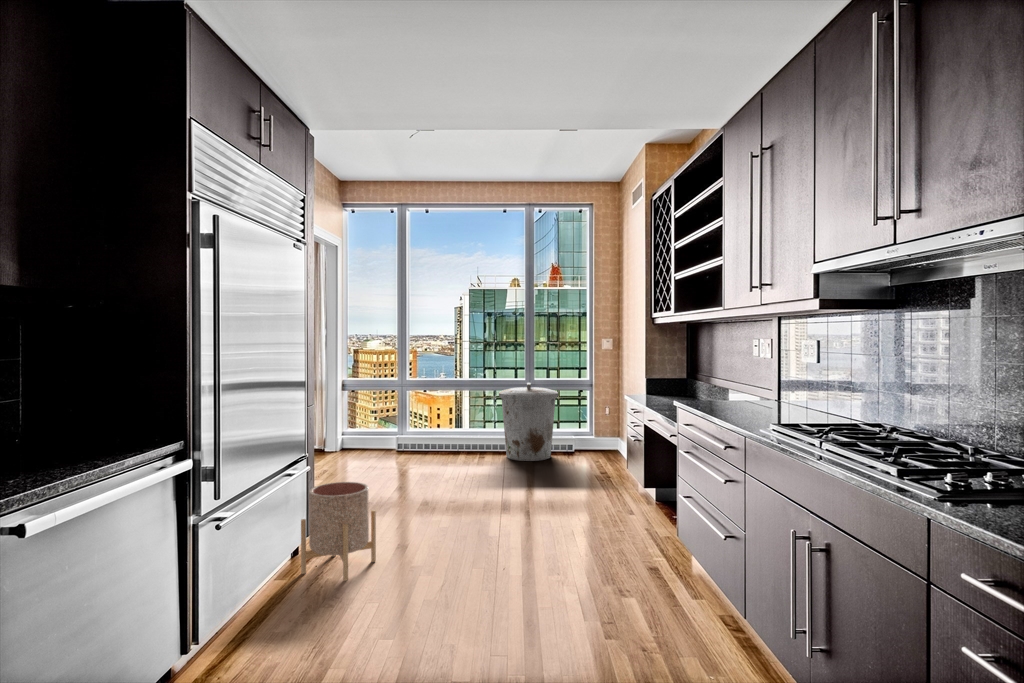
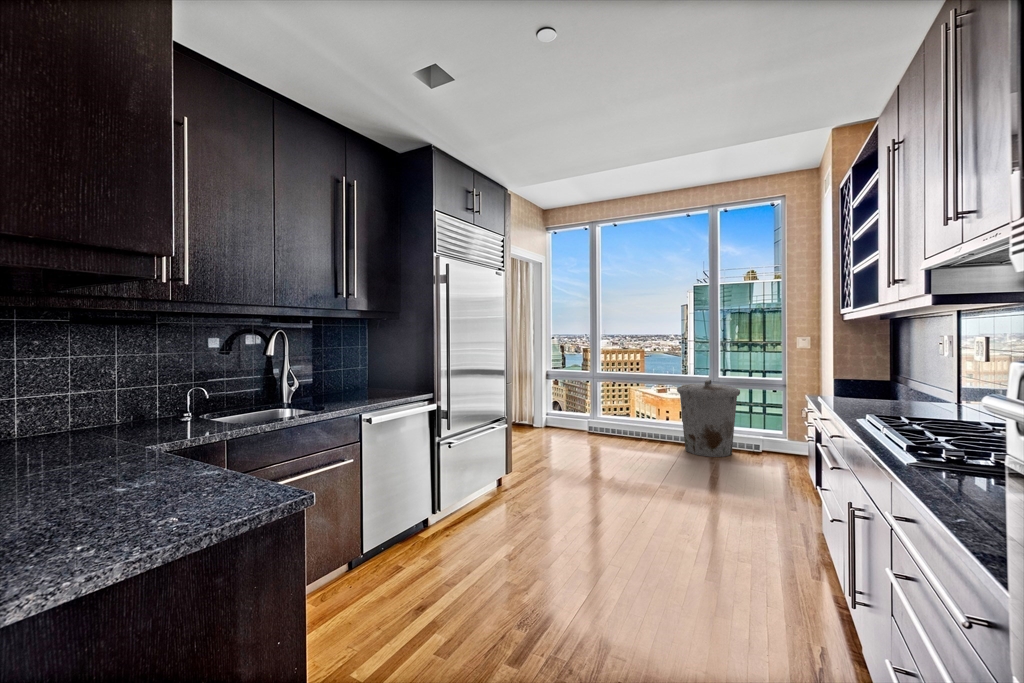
planter: present [301,482,376,581] -> none [432,467,494,555]

